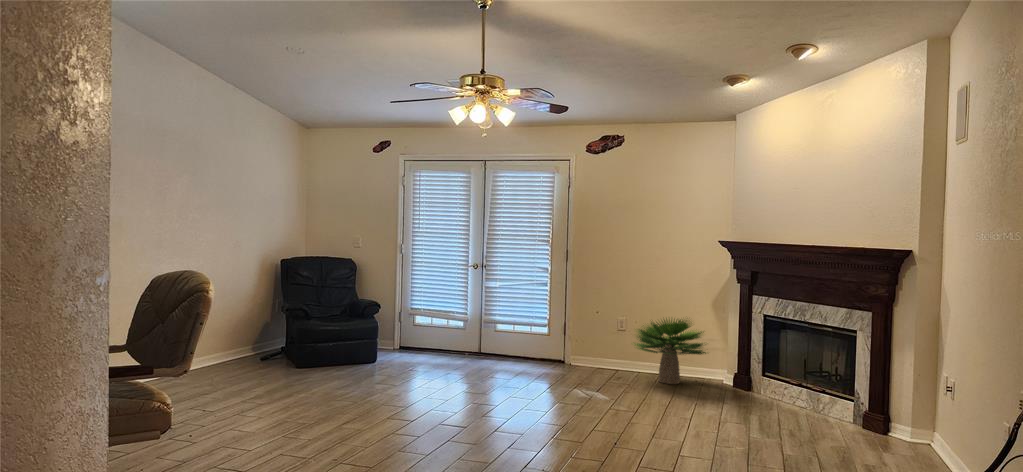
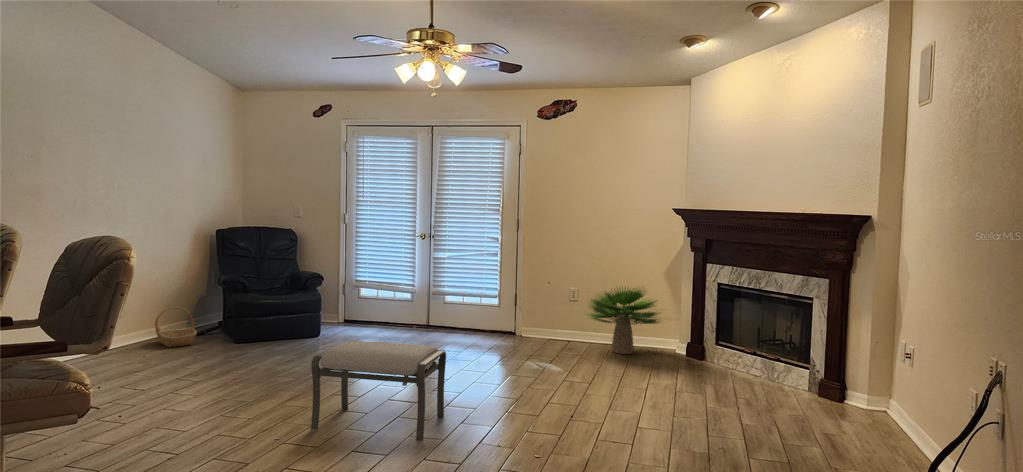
basket: none [226,330,263,368] -> present [155,307,197,347]
ottoman: none [368,362,494,456] -> present [311,341,446,440]

